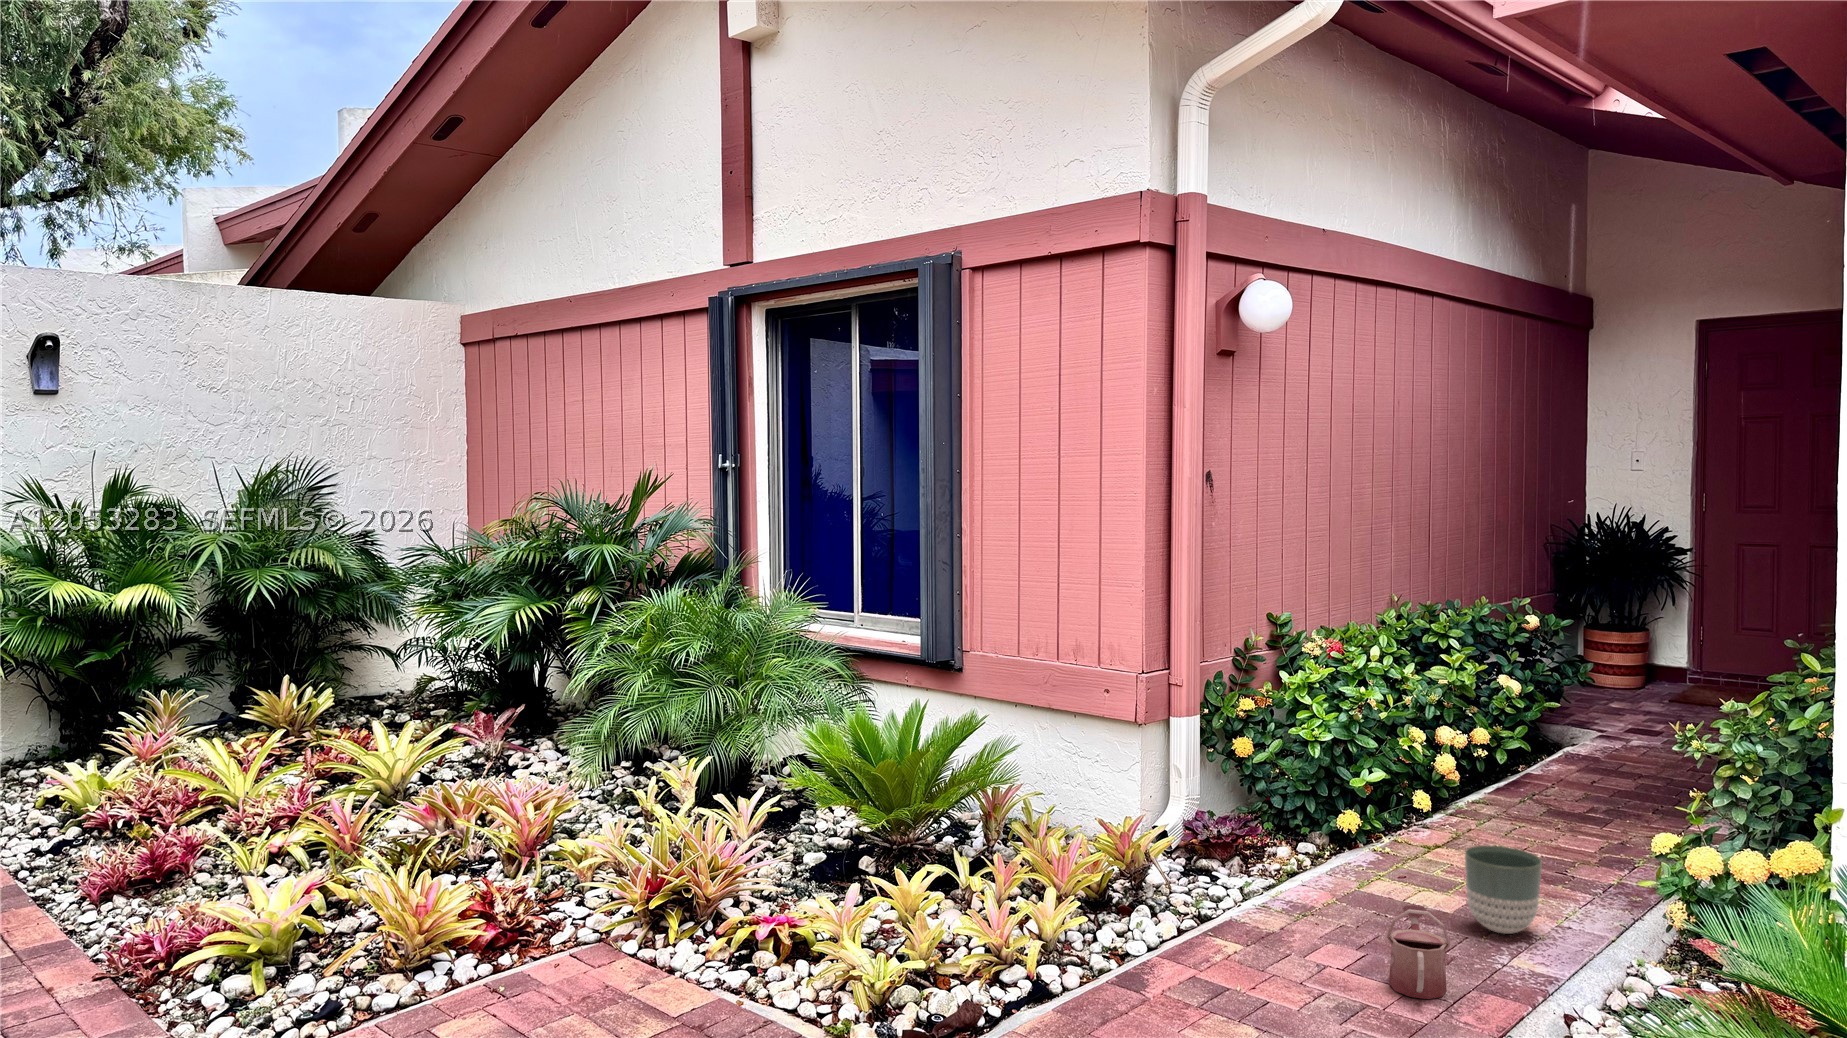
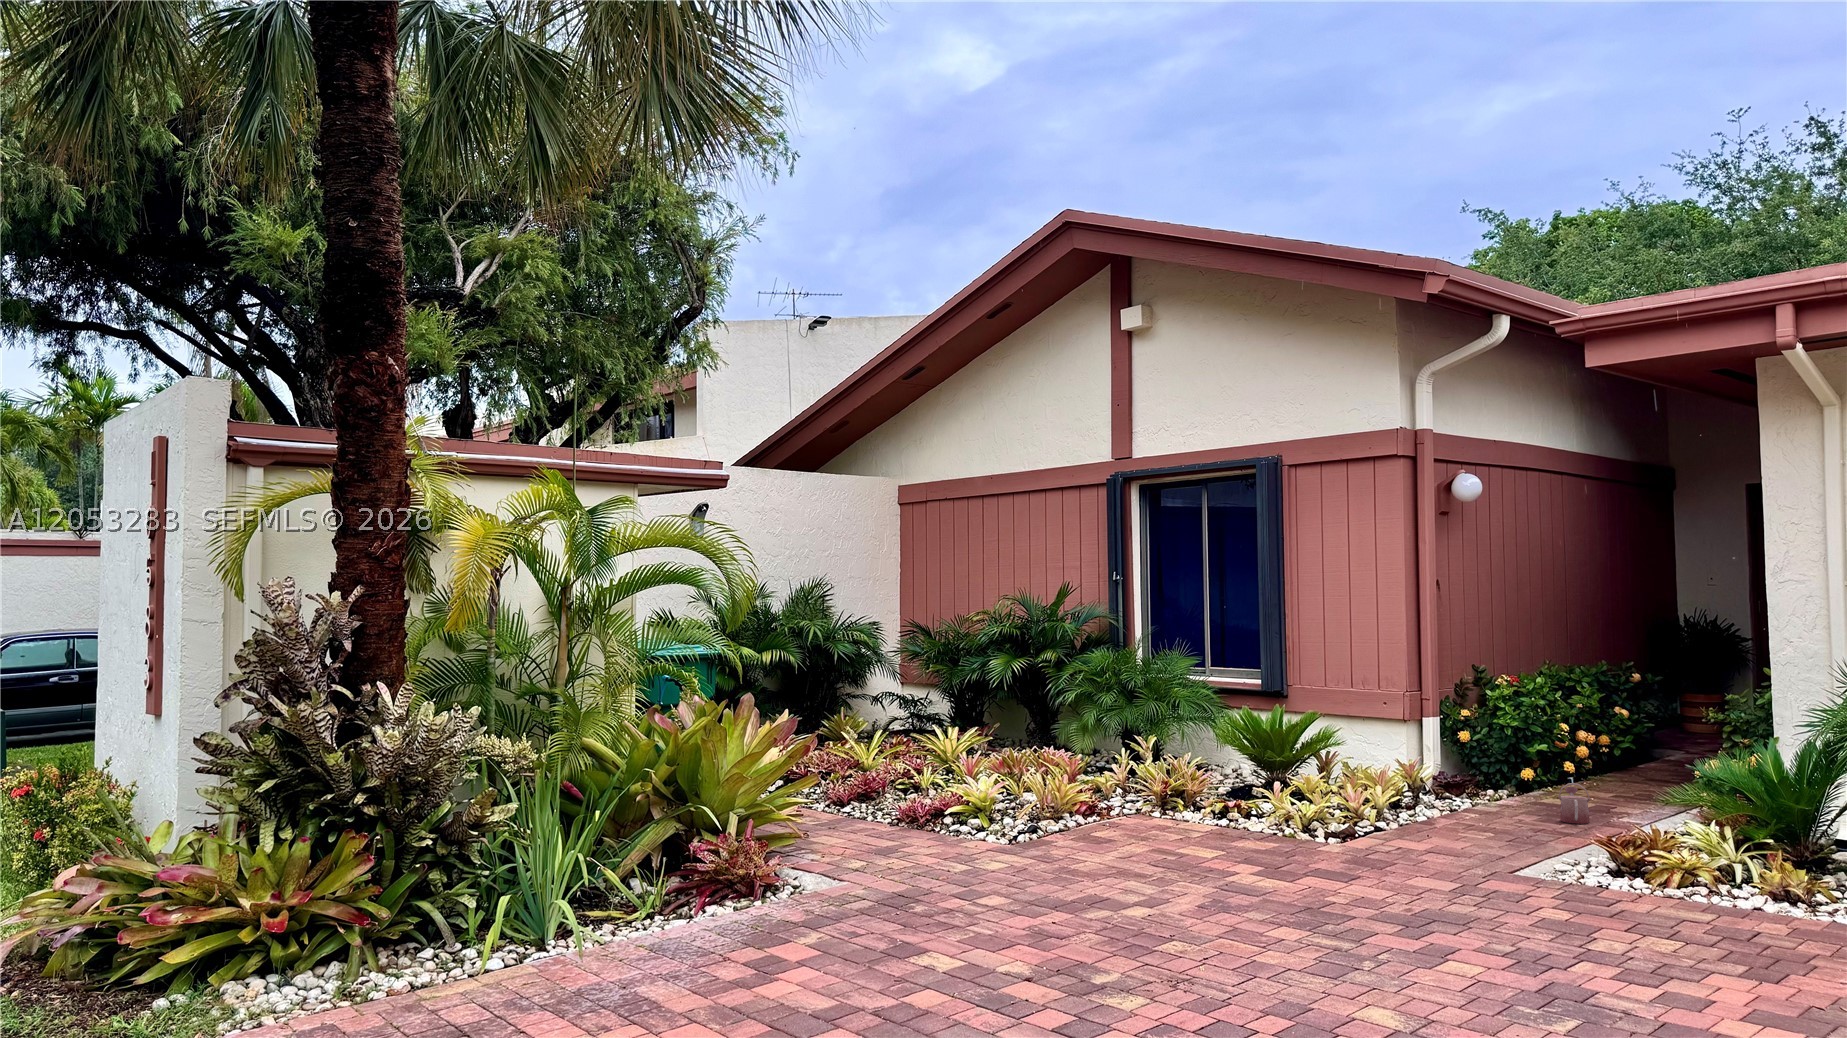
planter: present [1465,846,1542,934] -> none [1596,769,1637,810]

